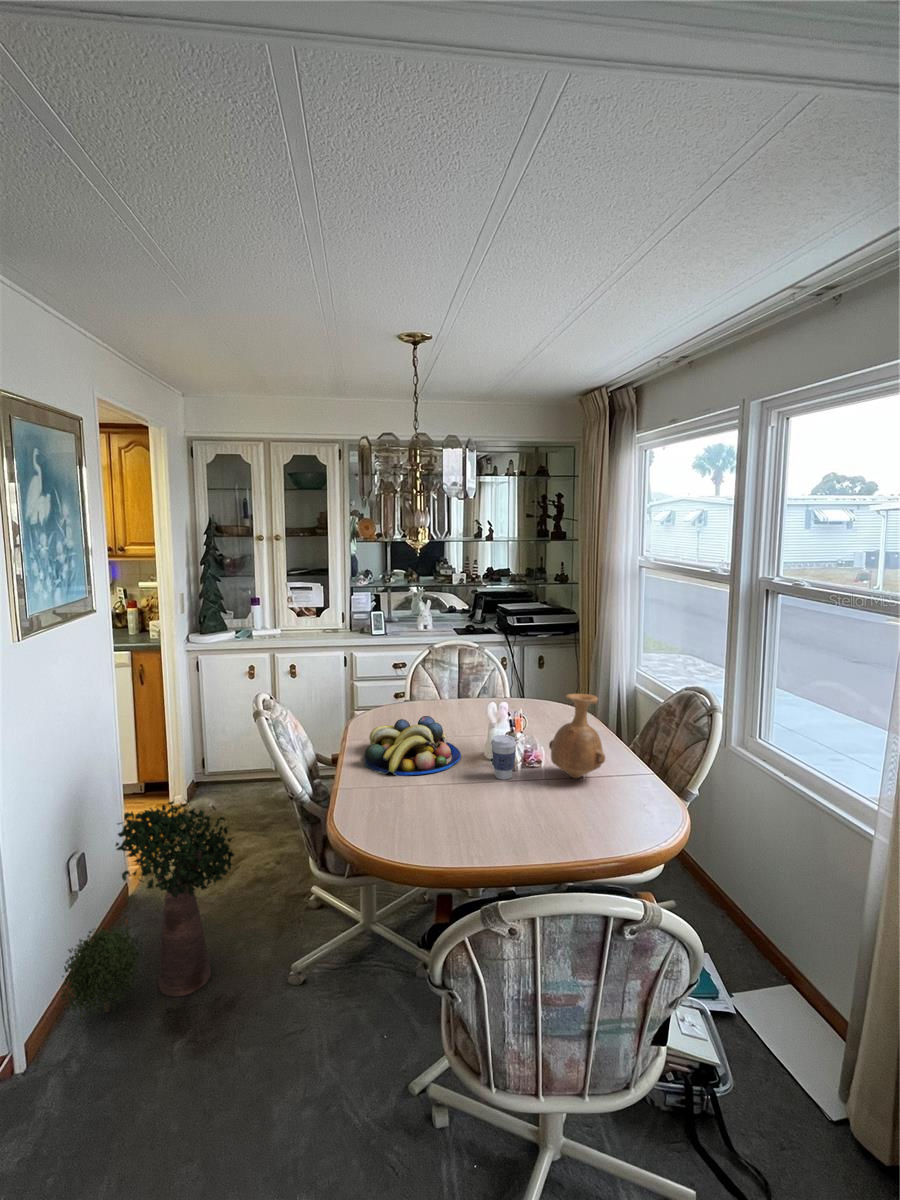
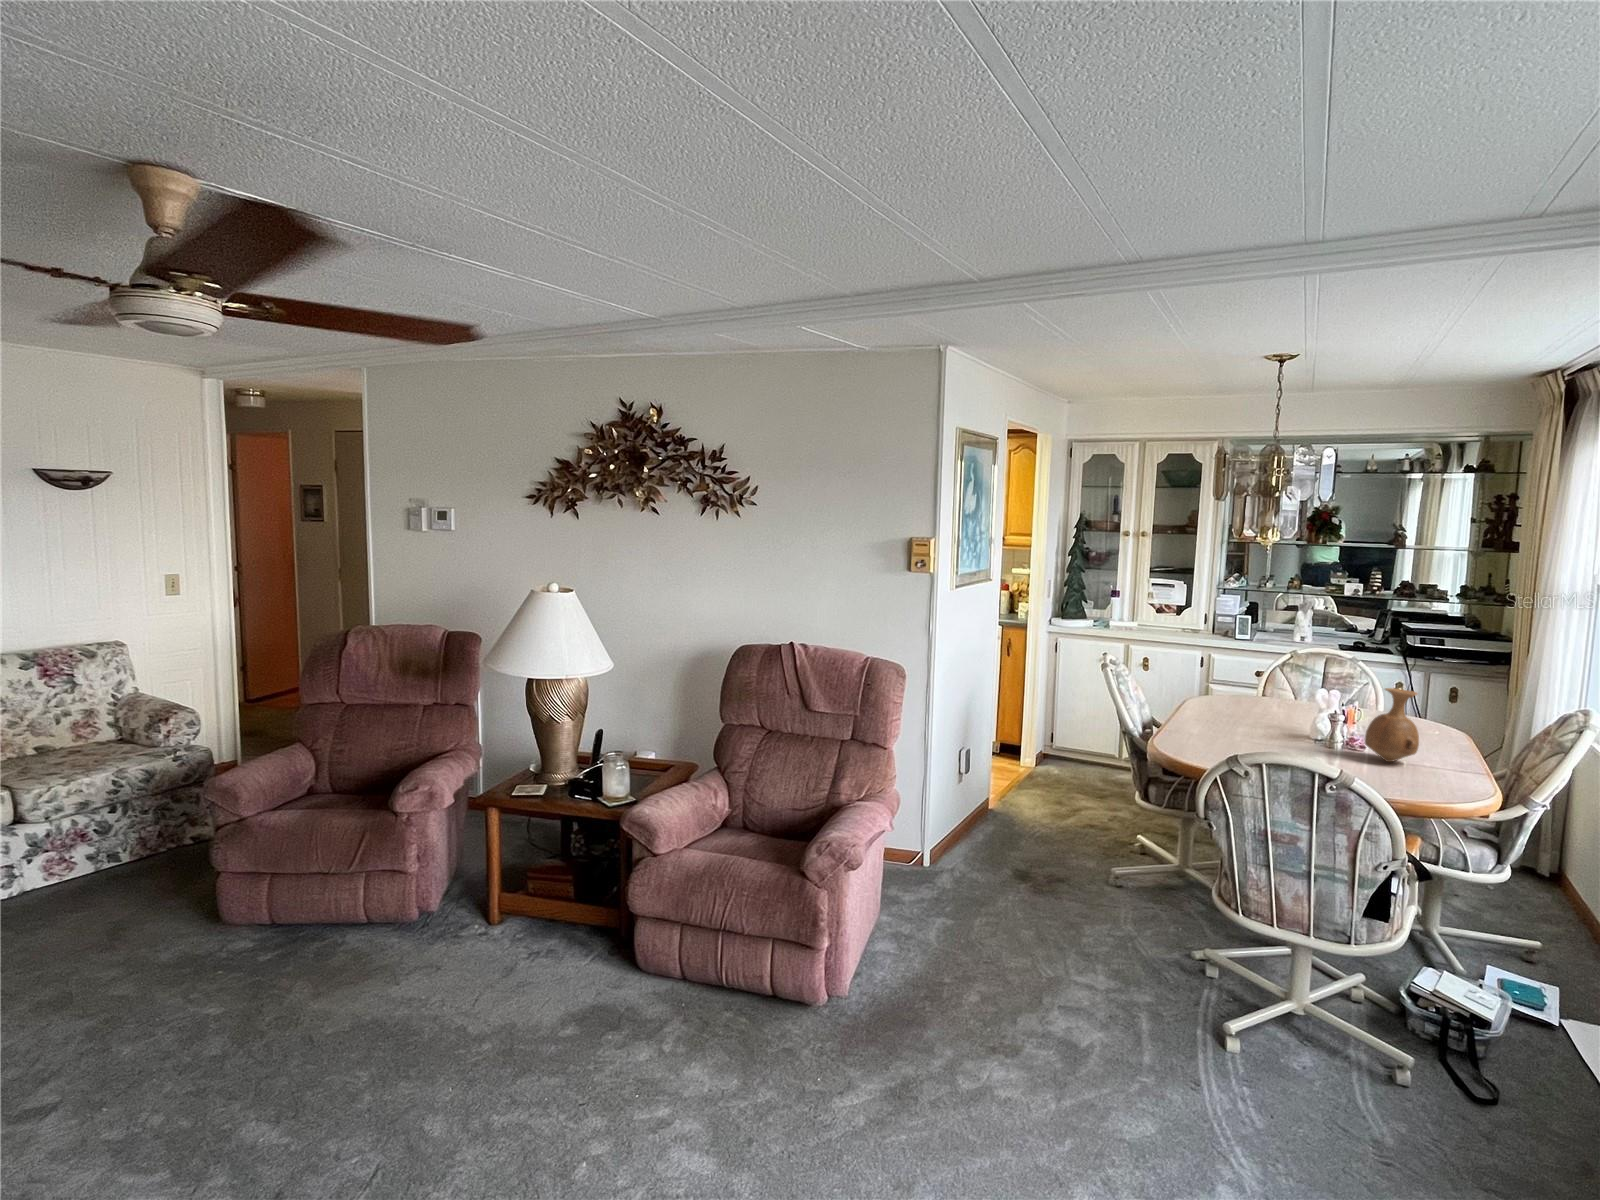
fruit bowl: present [364,716,461,776] -> none [1193,696,1285,737]
coffee cup: present [491,735,516,780] -> none [1306,715,1331,751]
potted plant: present [61,800,235,1019] -> none [963,725,1084,865]

